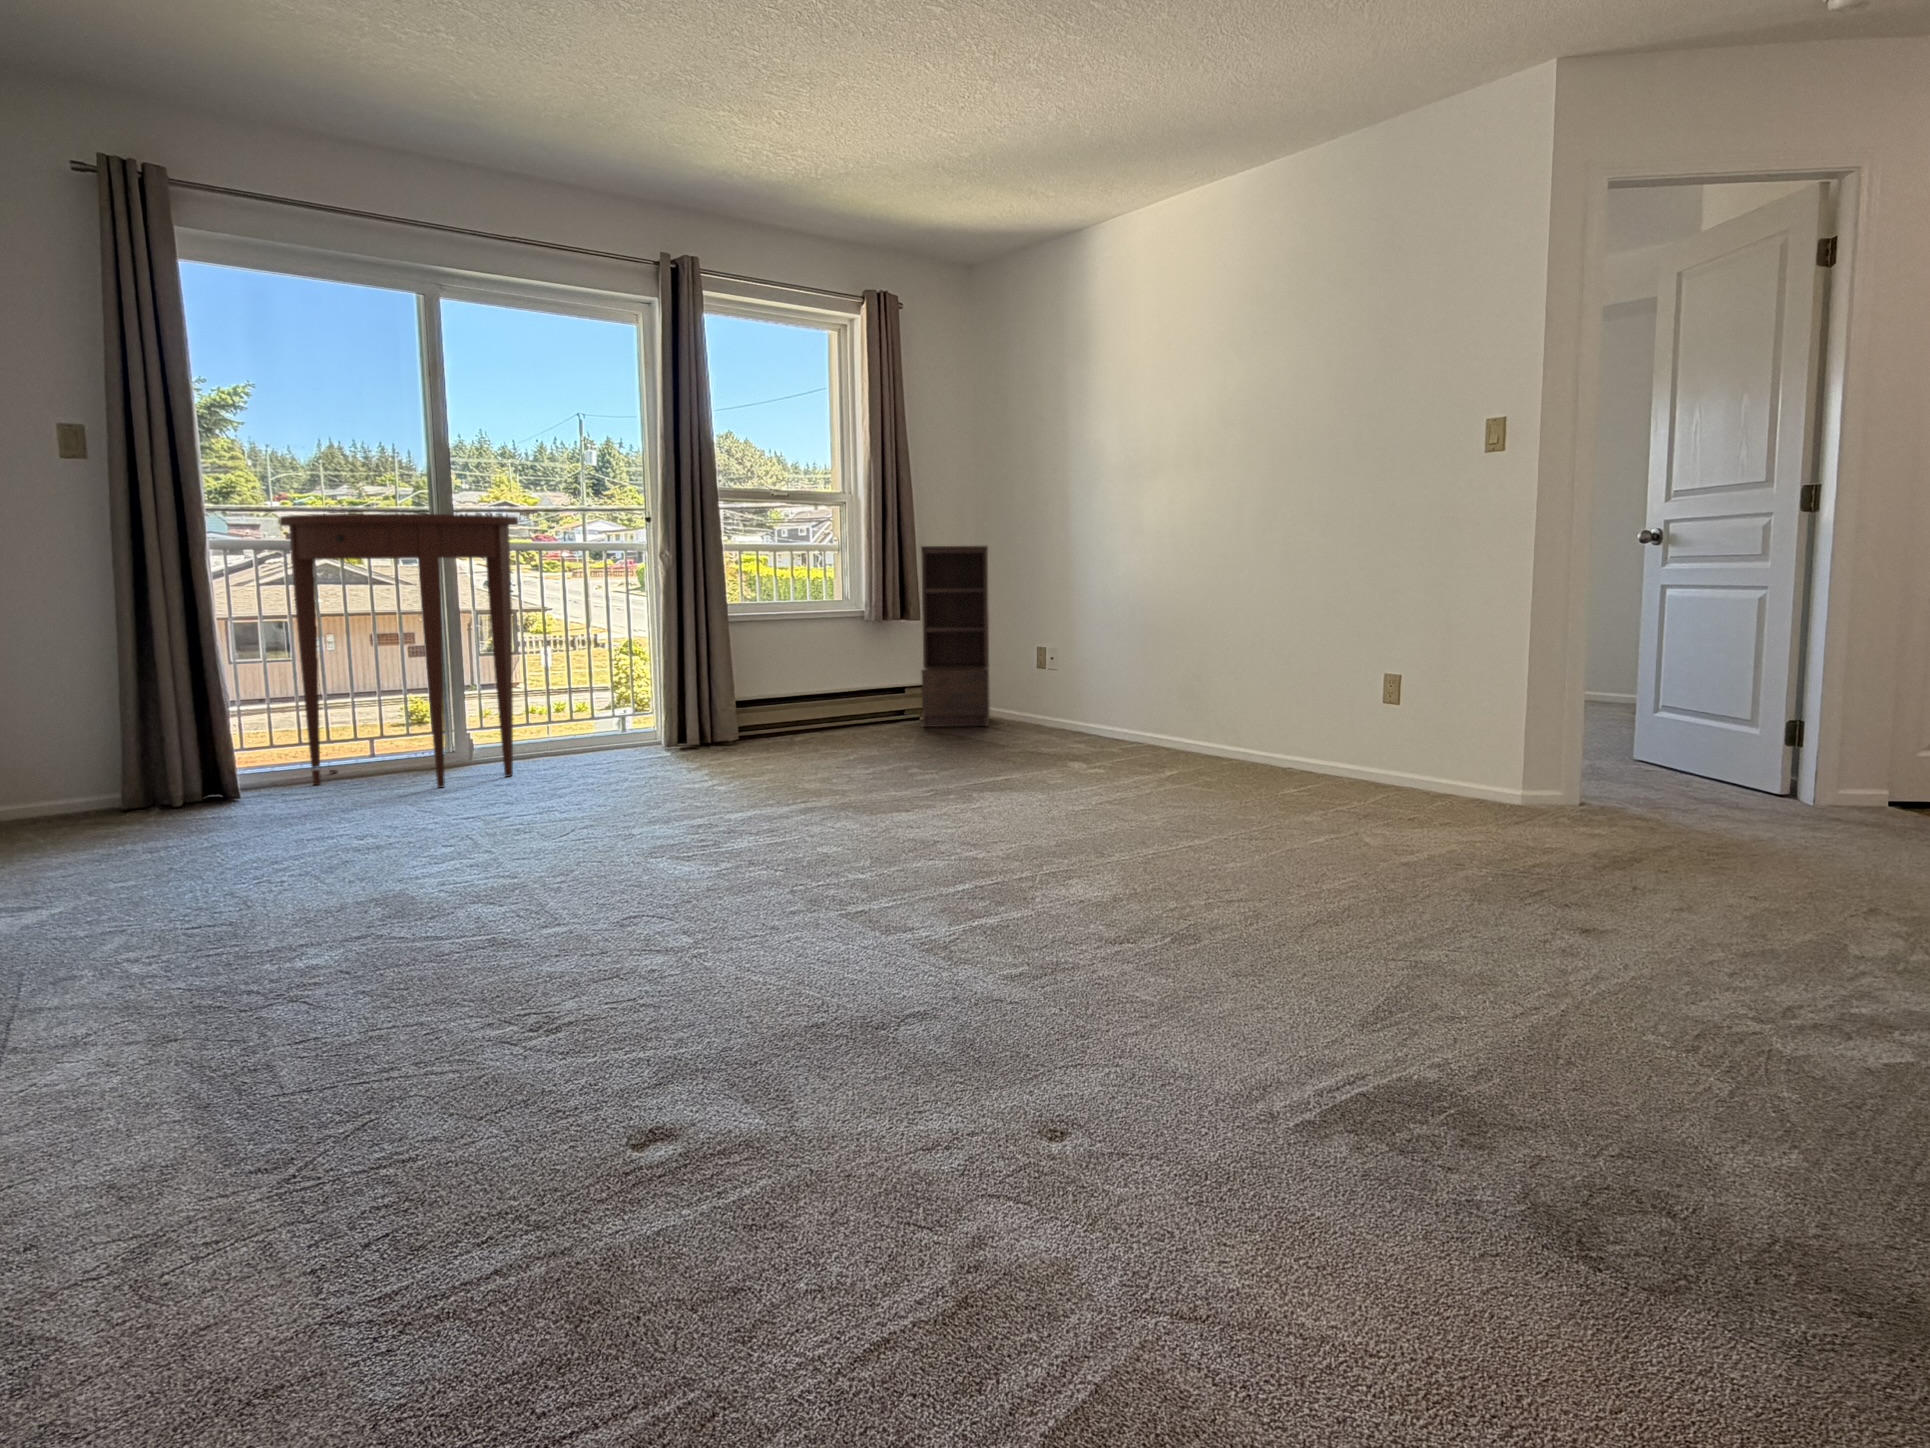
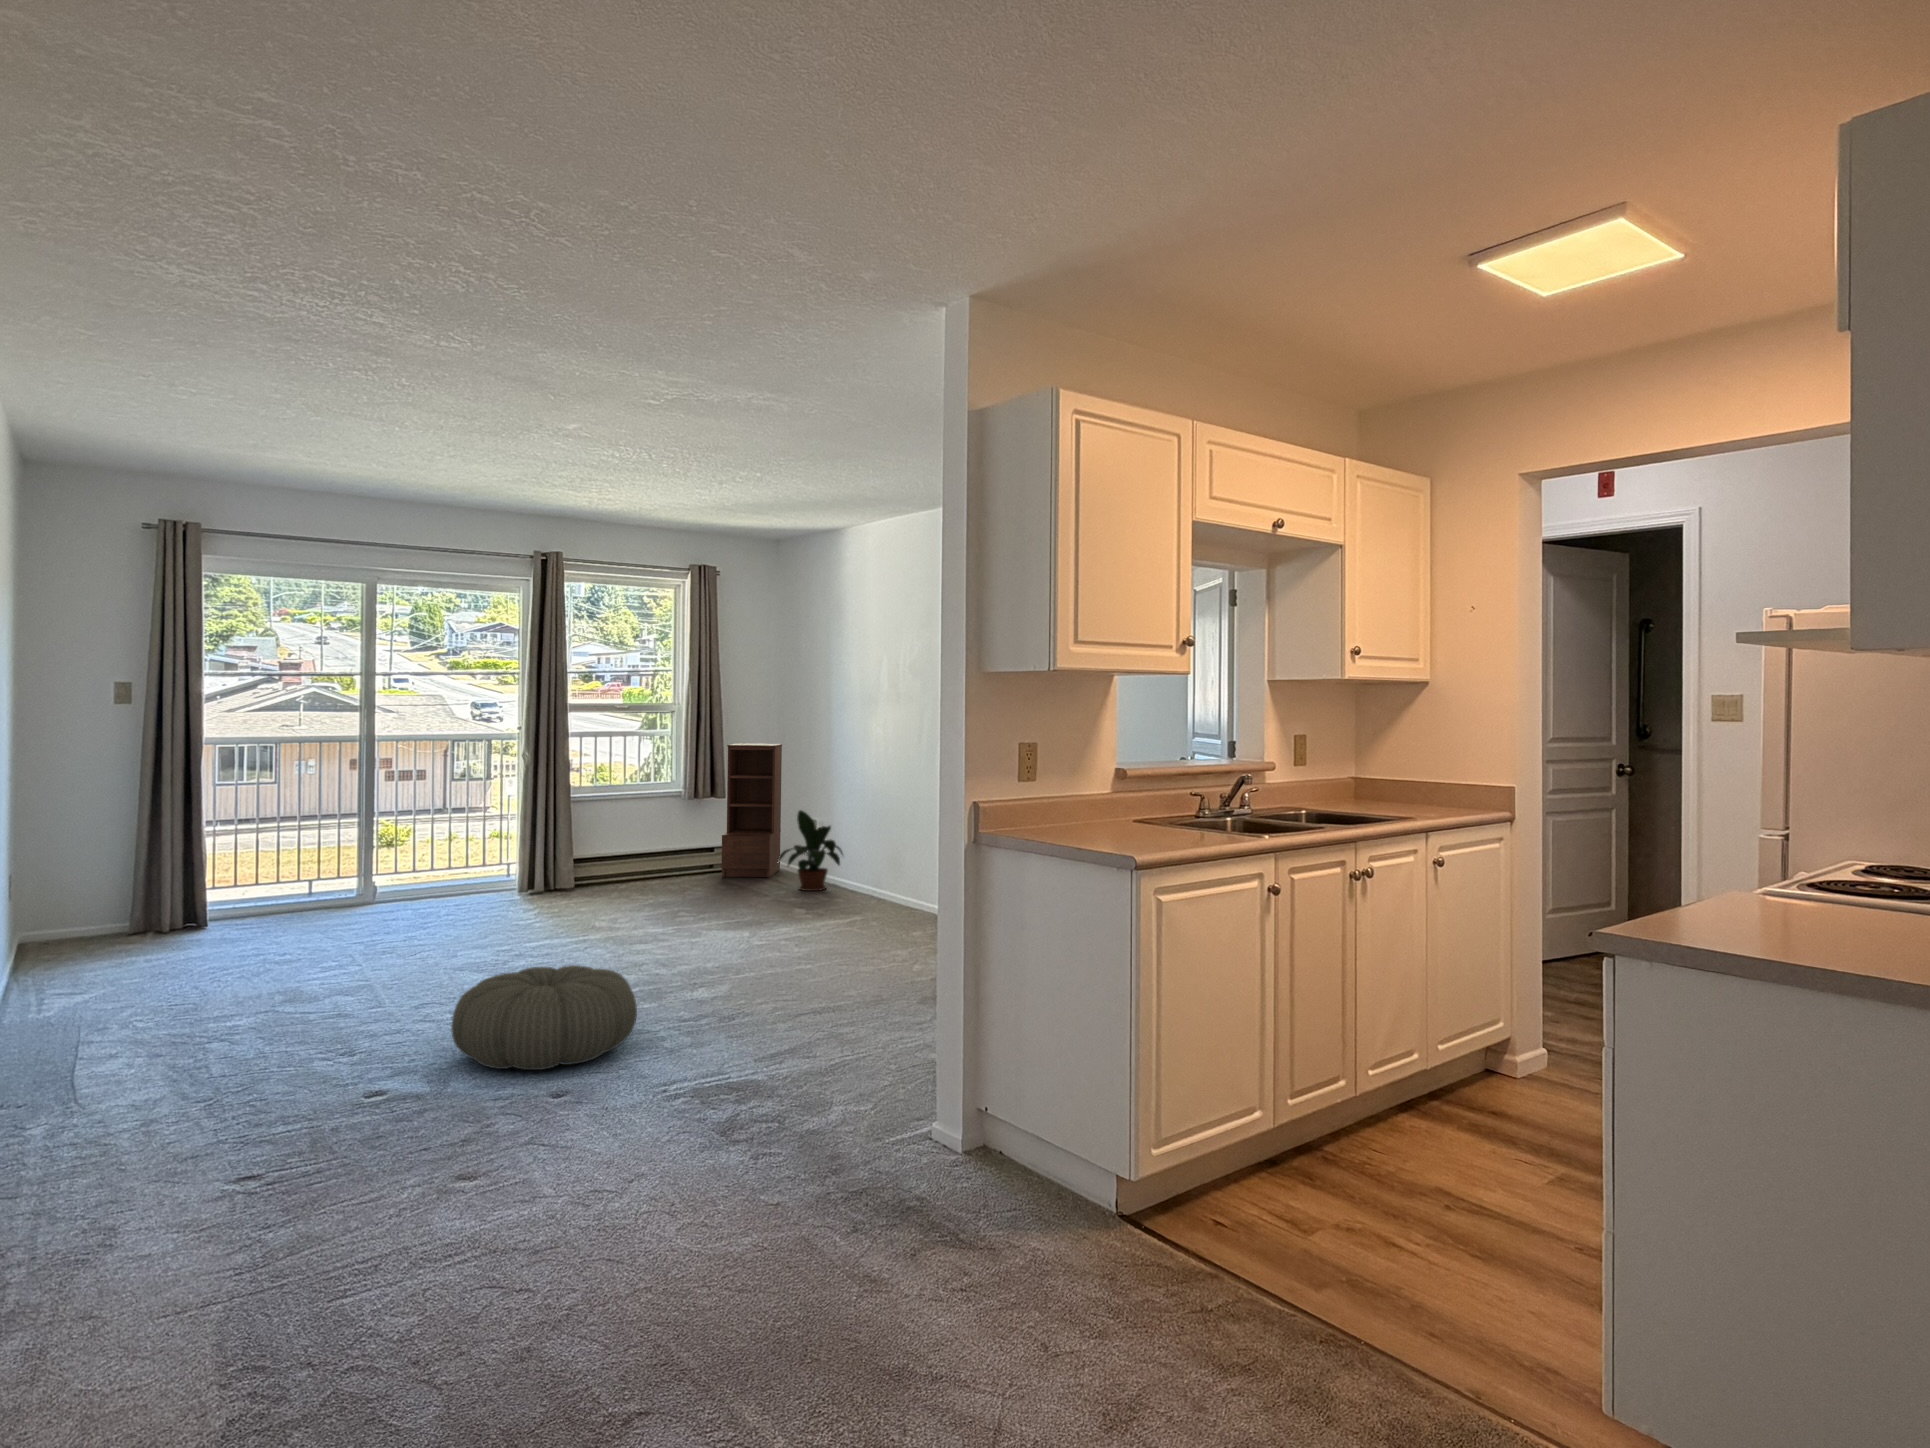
console table: present [280,514,518,788] -> none [253,733,416,920]
potted plant: none [1014,629,1106,741] -> present [778,810,843,891]
pouf: none [774,838,1103,1040] -> present [451,965,637,1070]

